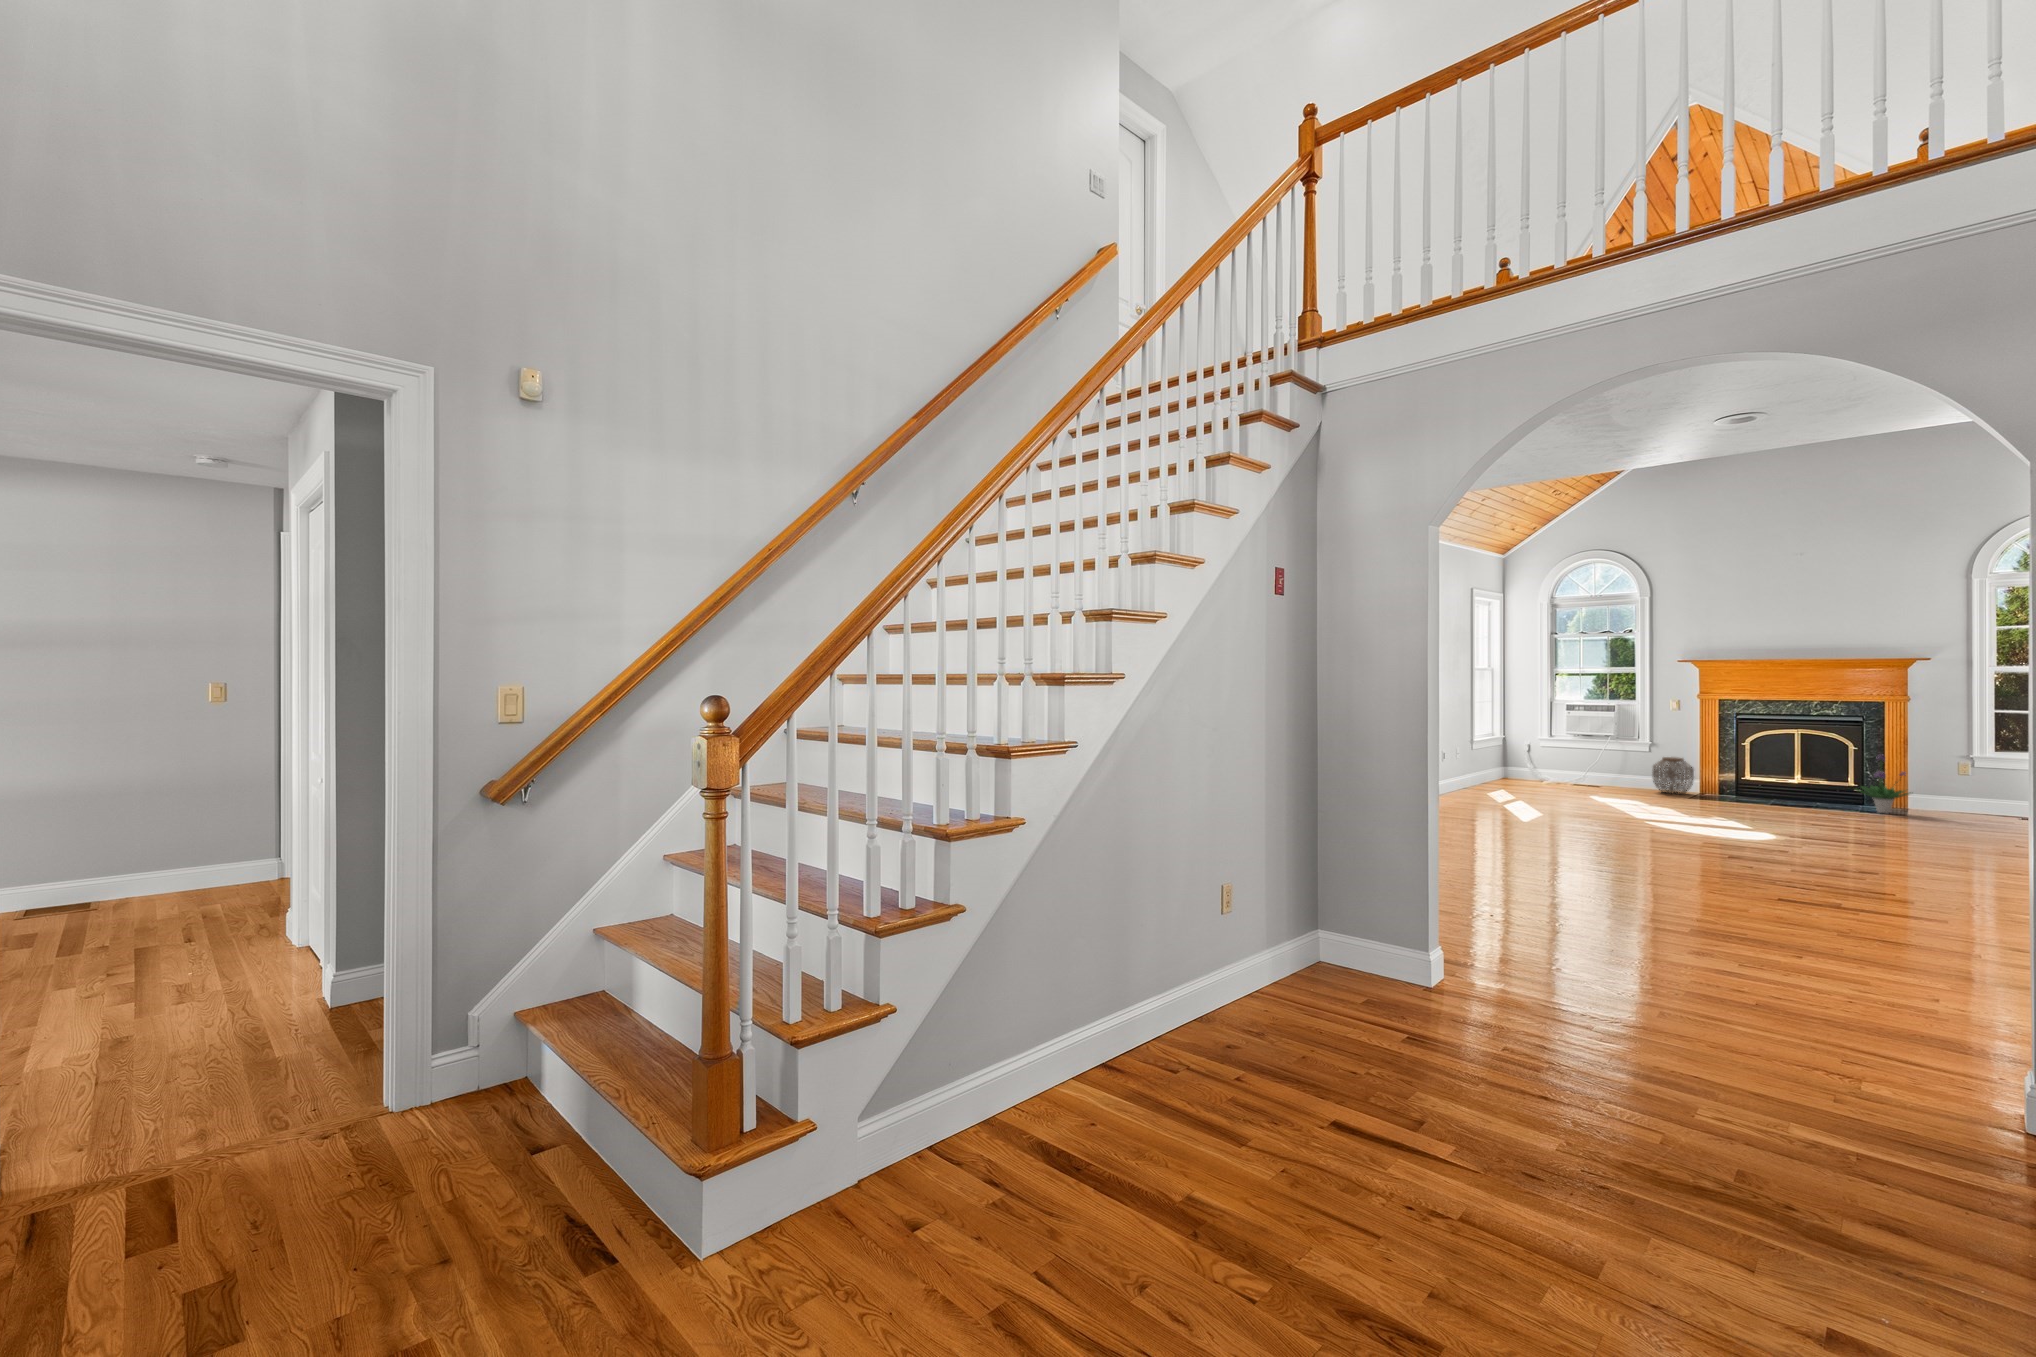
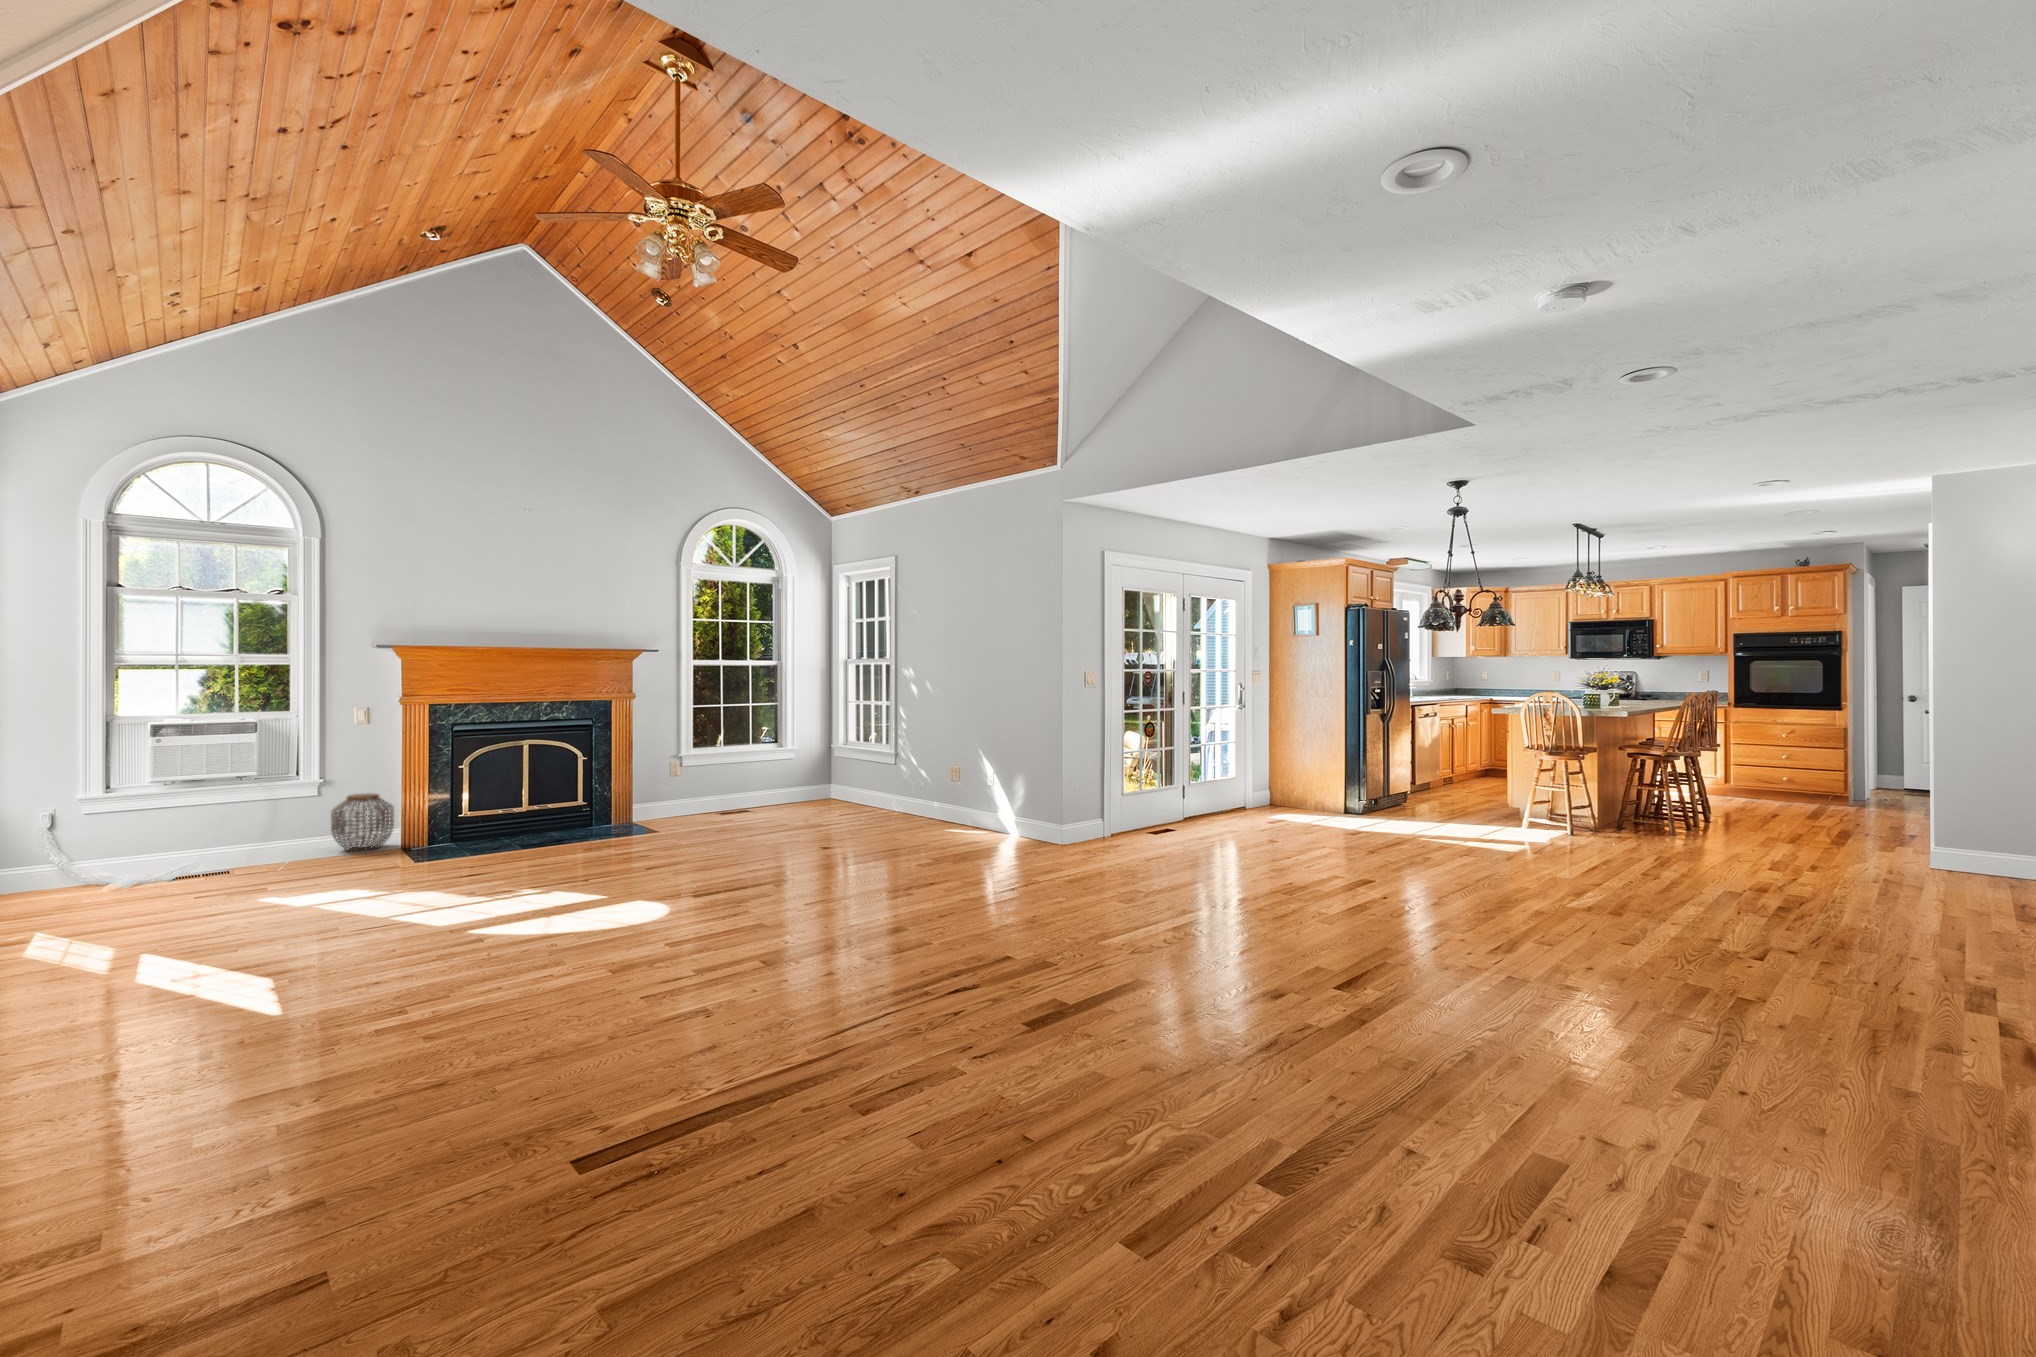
potted plant: present [1857,754,1909,813] -> none [595,762,651,832]

